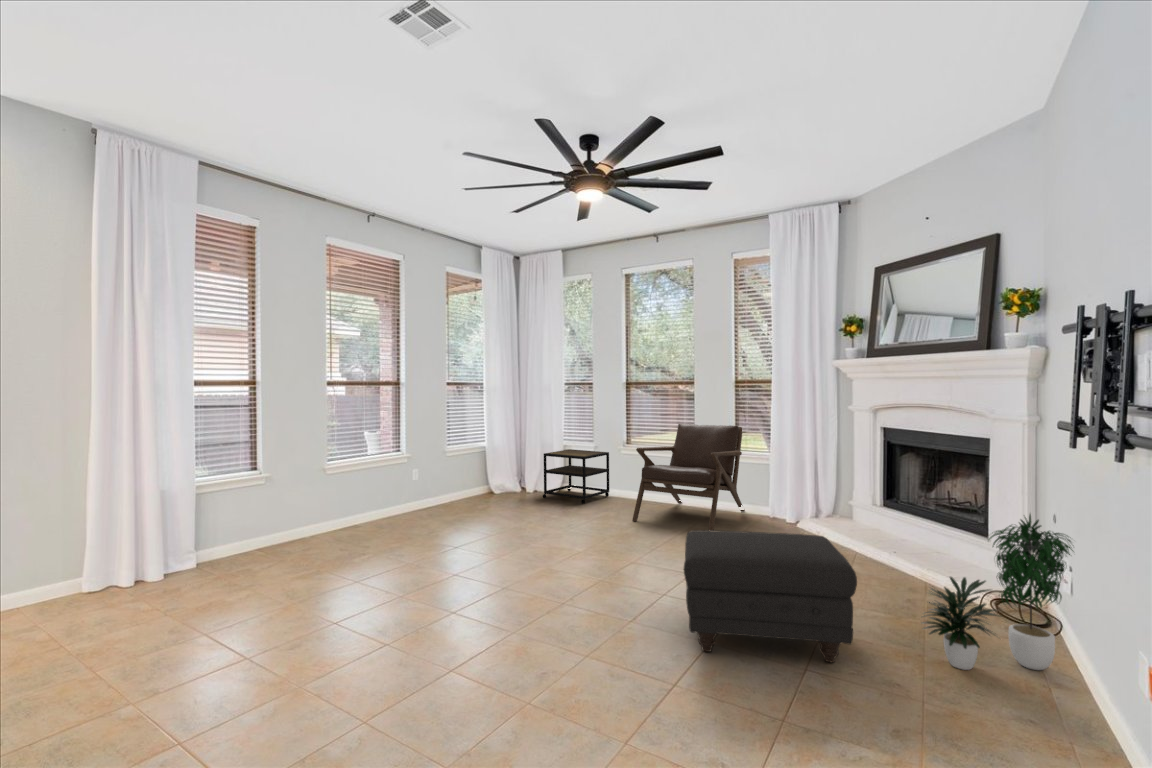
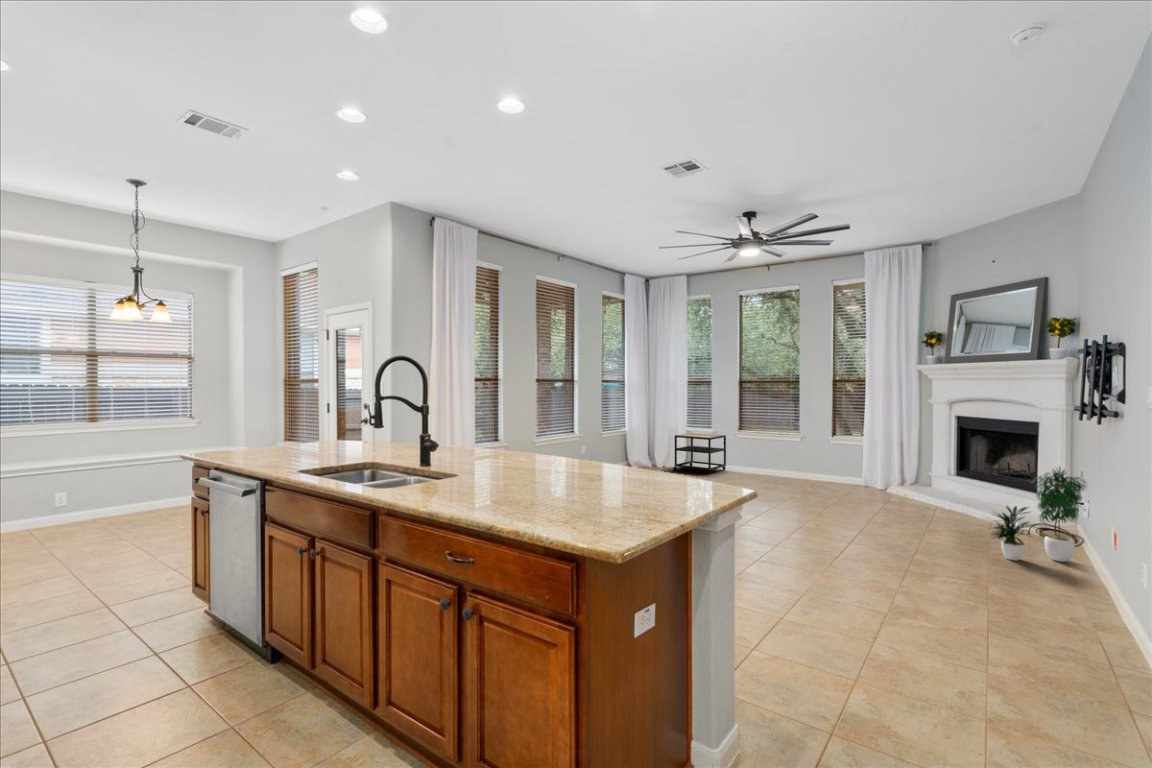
lounge chair: present [632,424,745,531] -> none [755,413,840,493]
ottoman: present [684,530,857,663] -> none [824,479,945,555]

